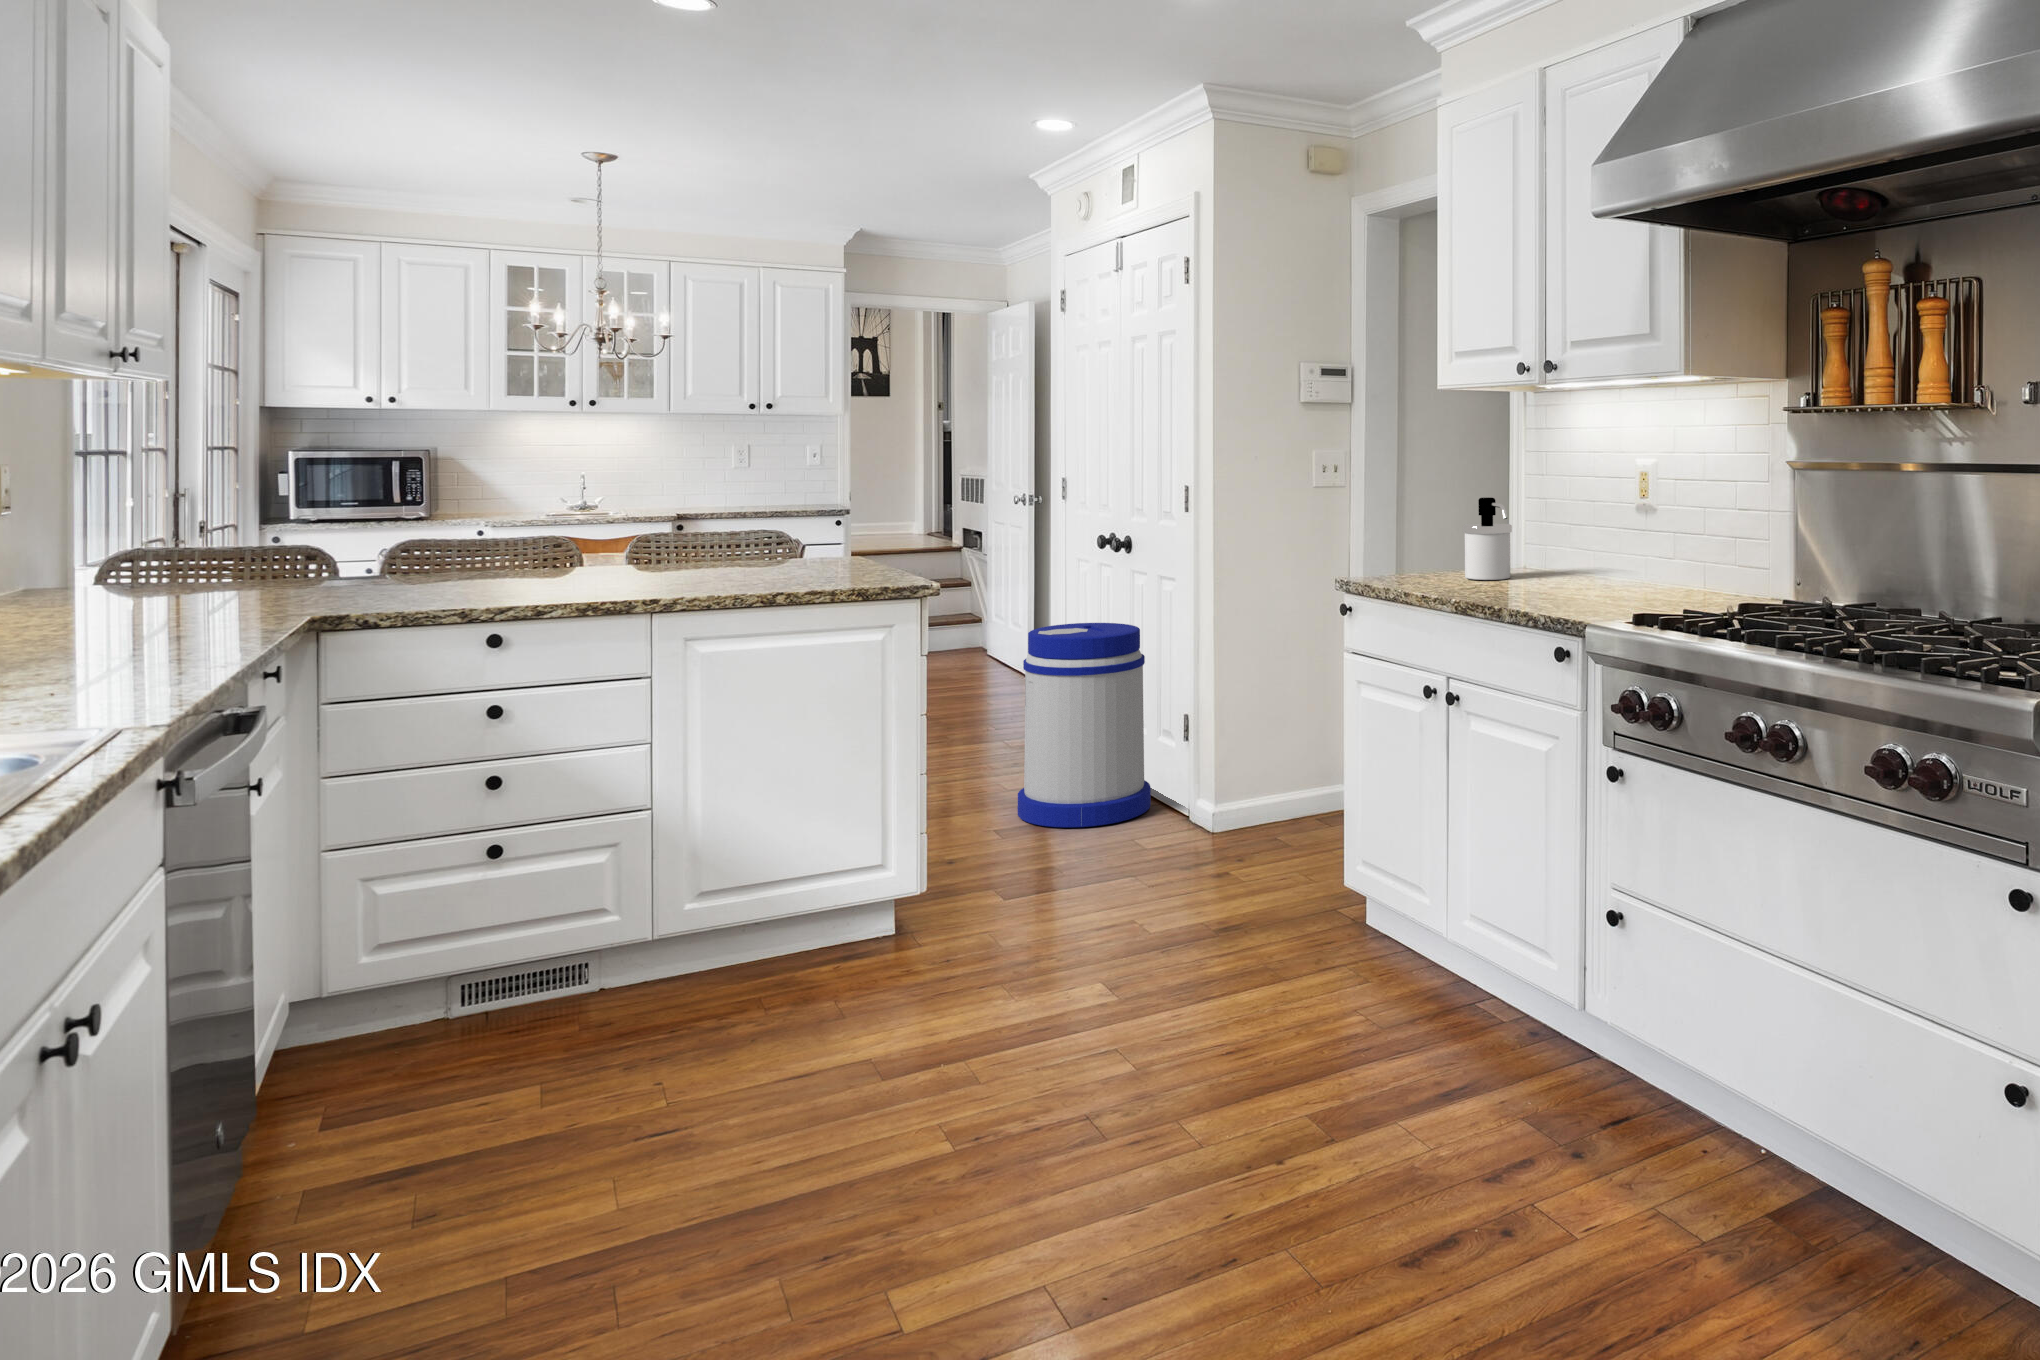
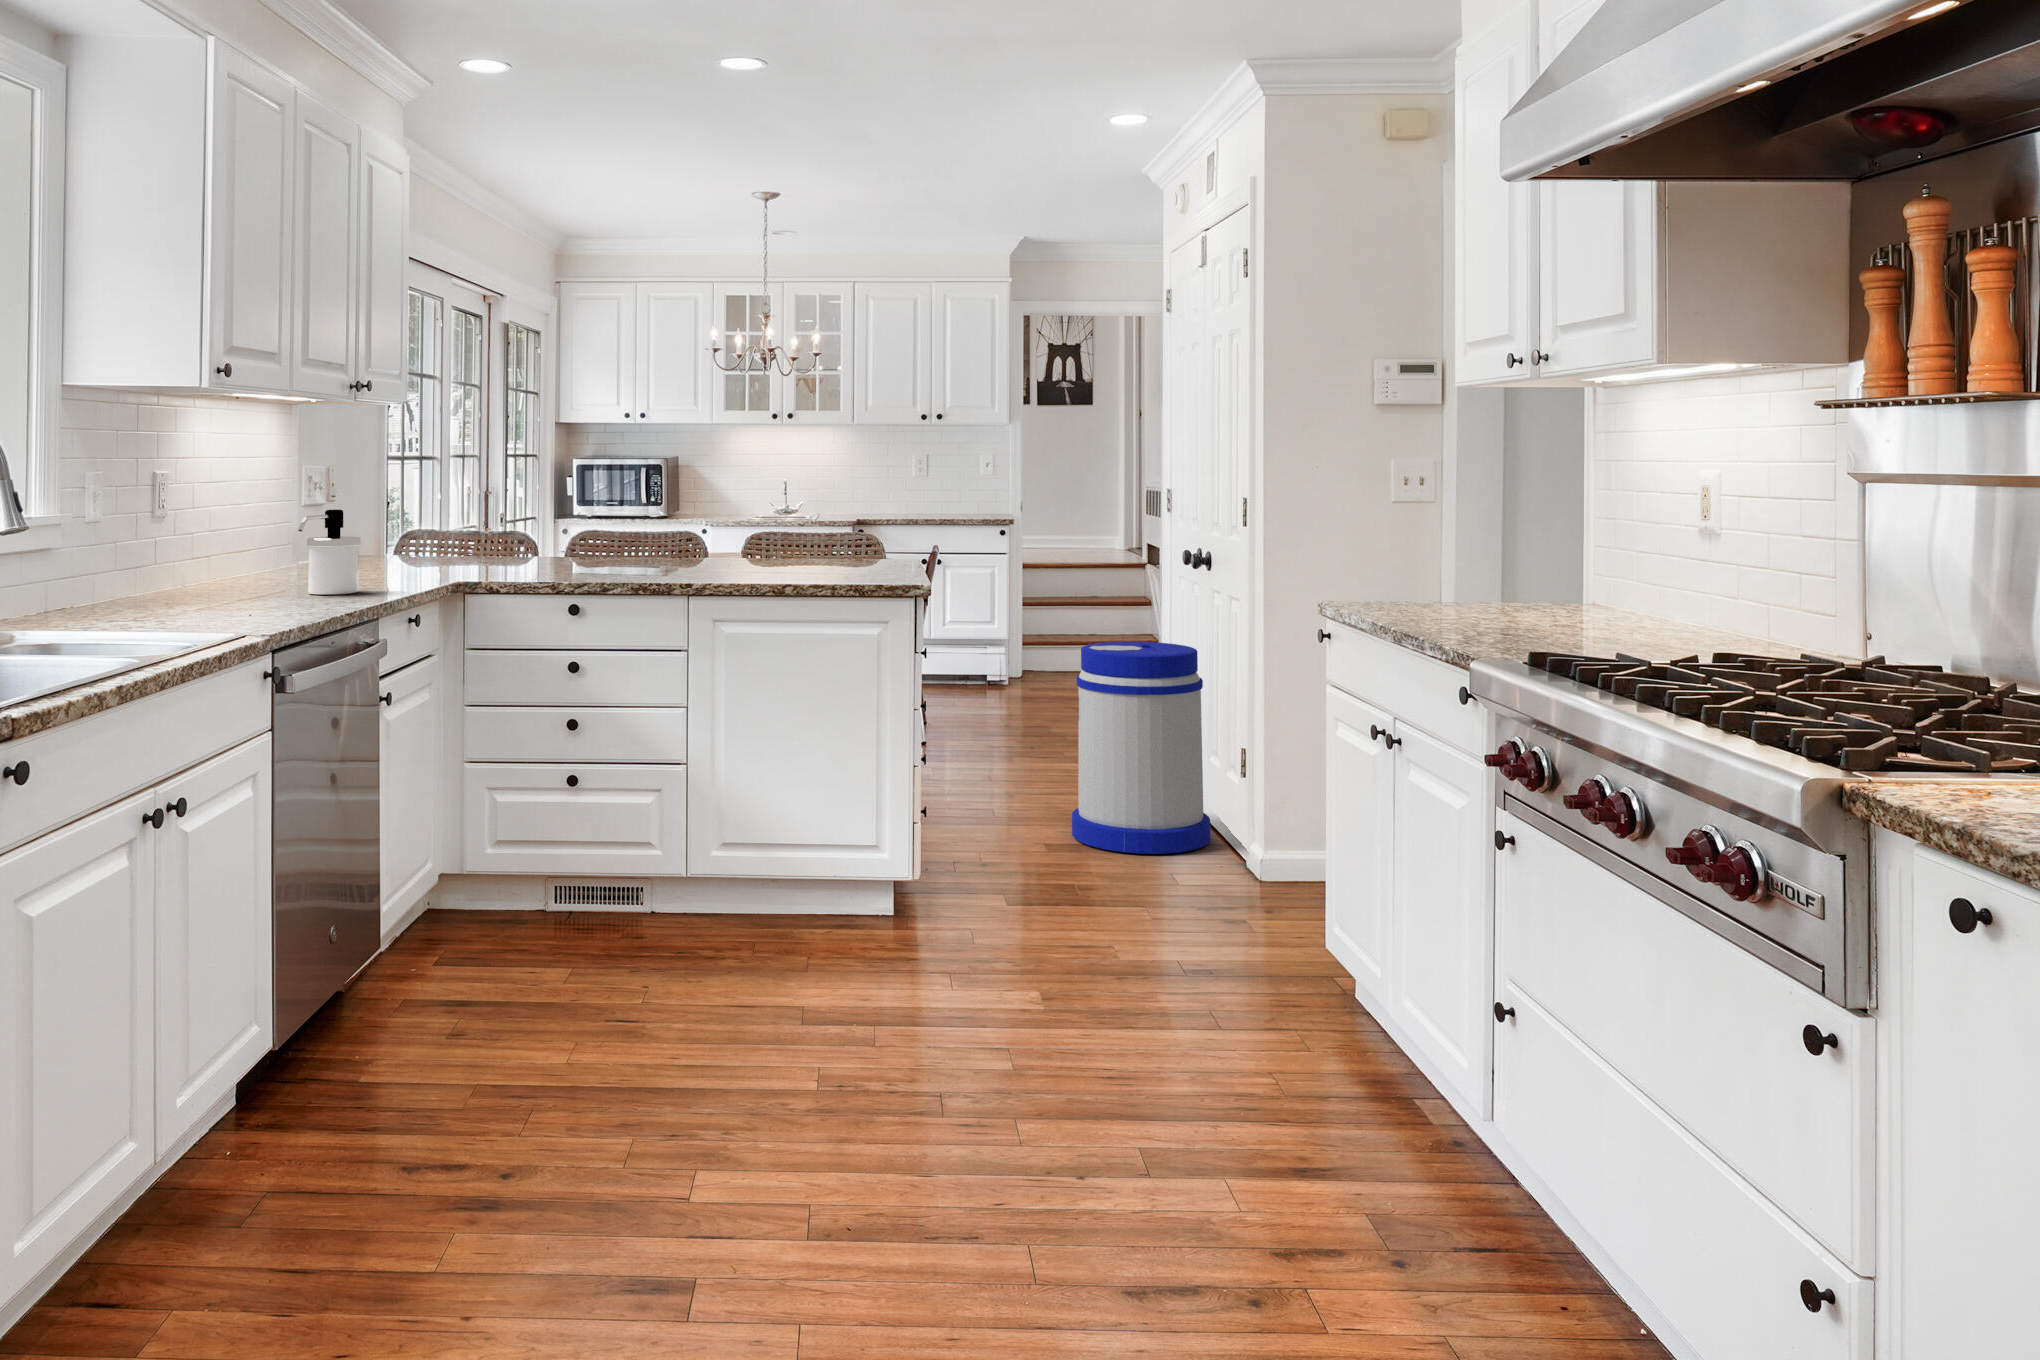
soap dispenser: present [1463,497,1512,580] -> present [298,510,361,595]

